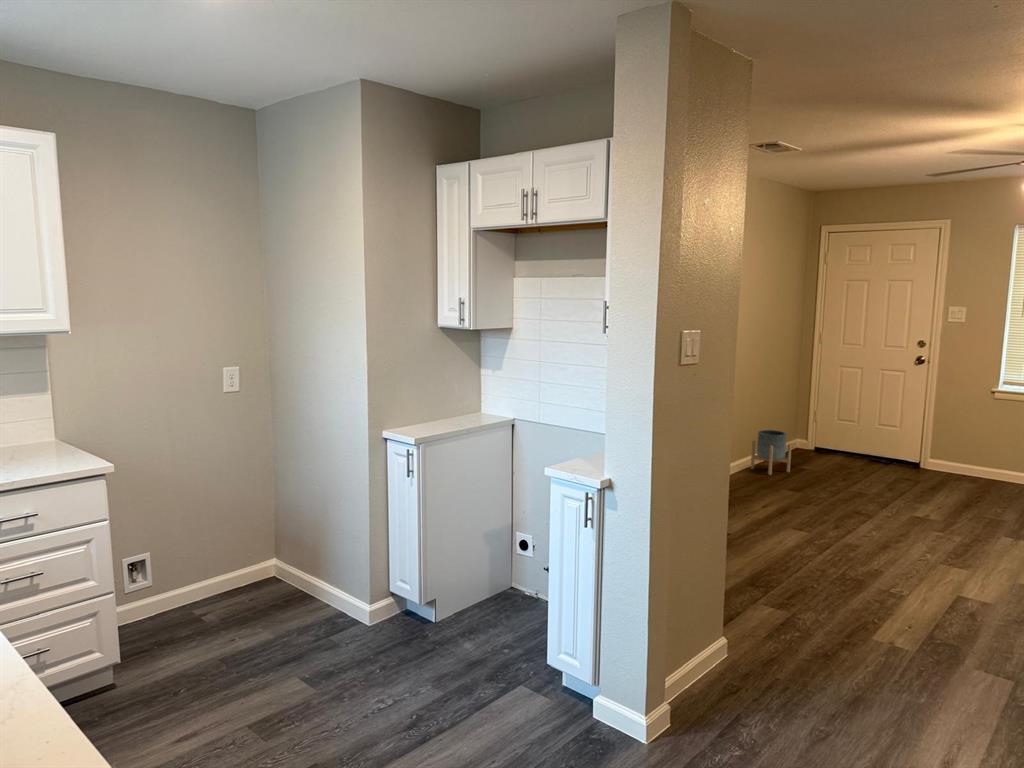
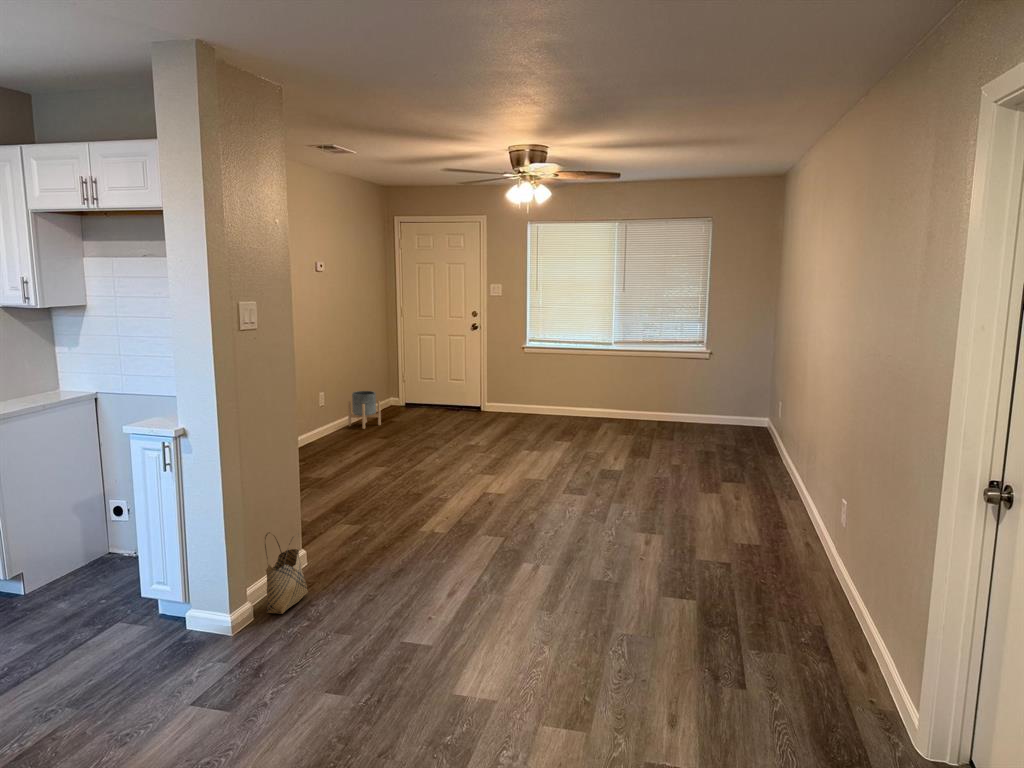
woven basket: none [684,616,733,727] -> present [265,532,308,614]

